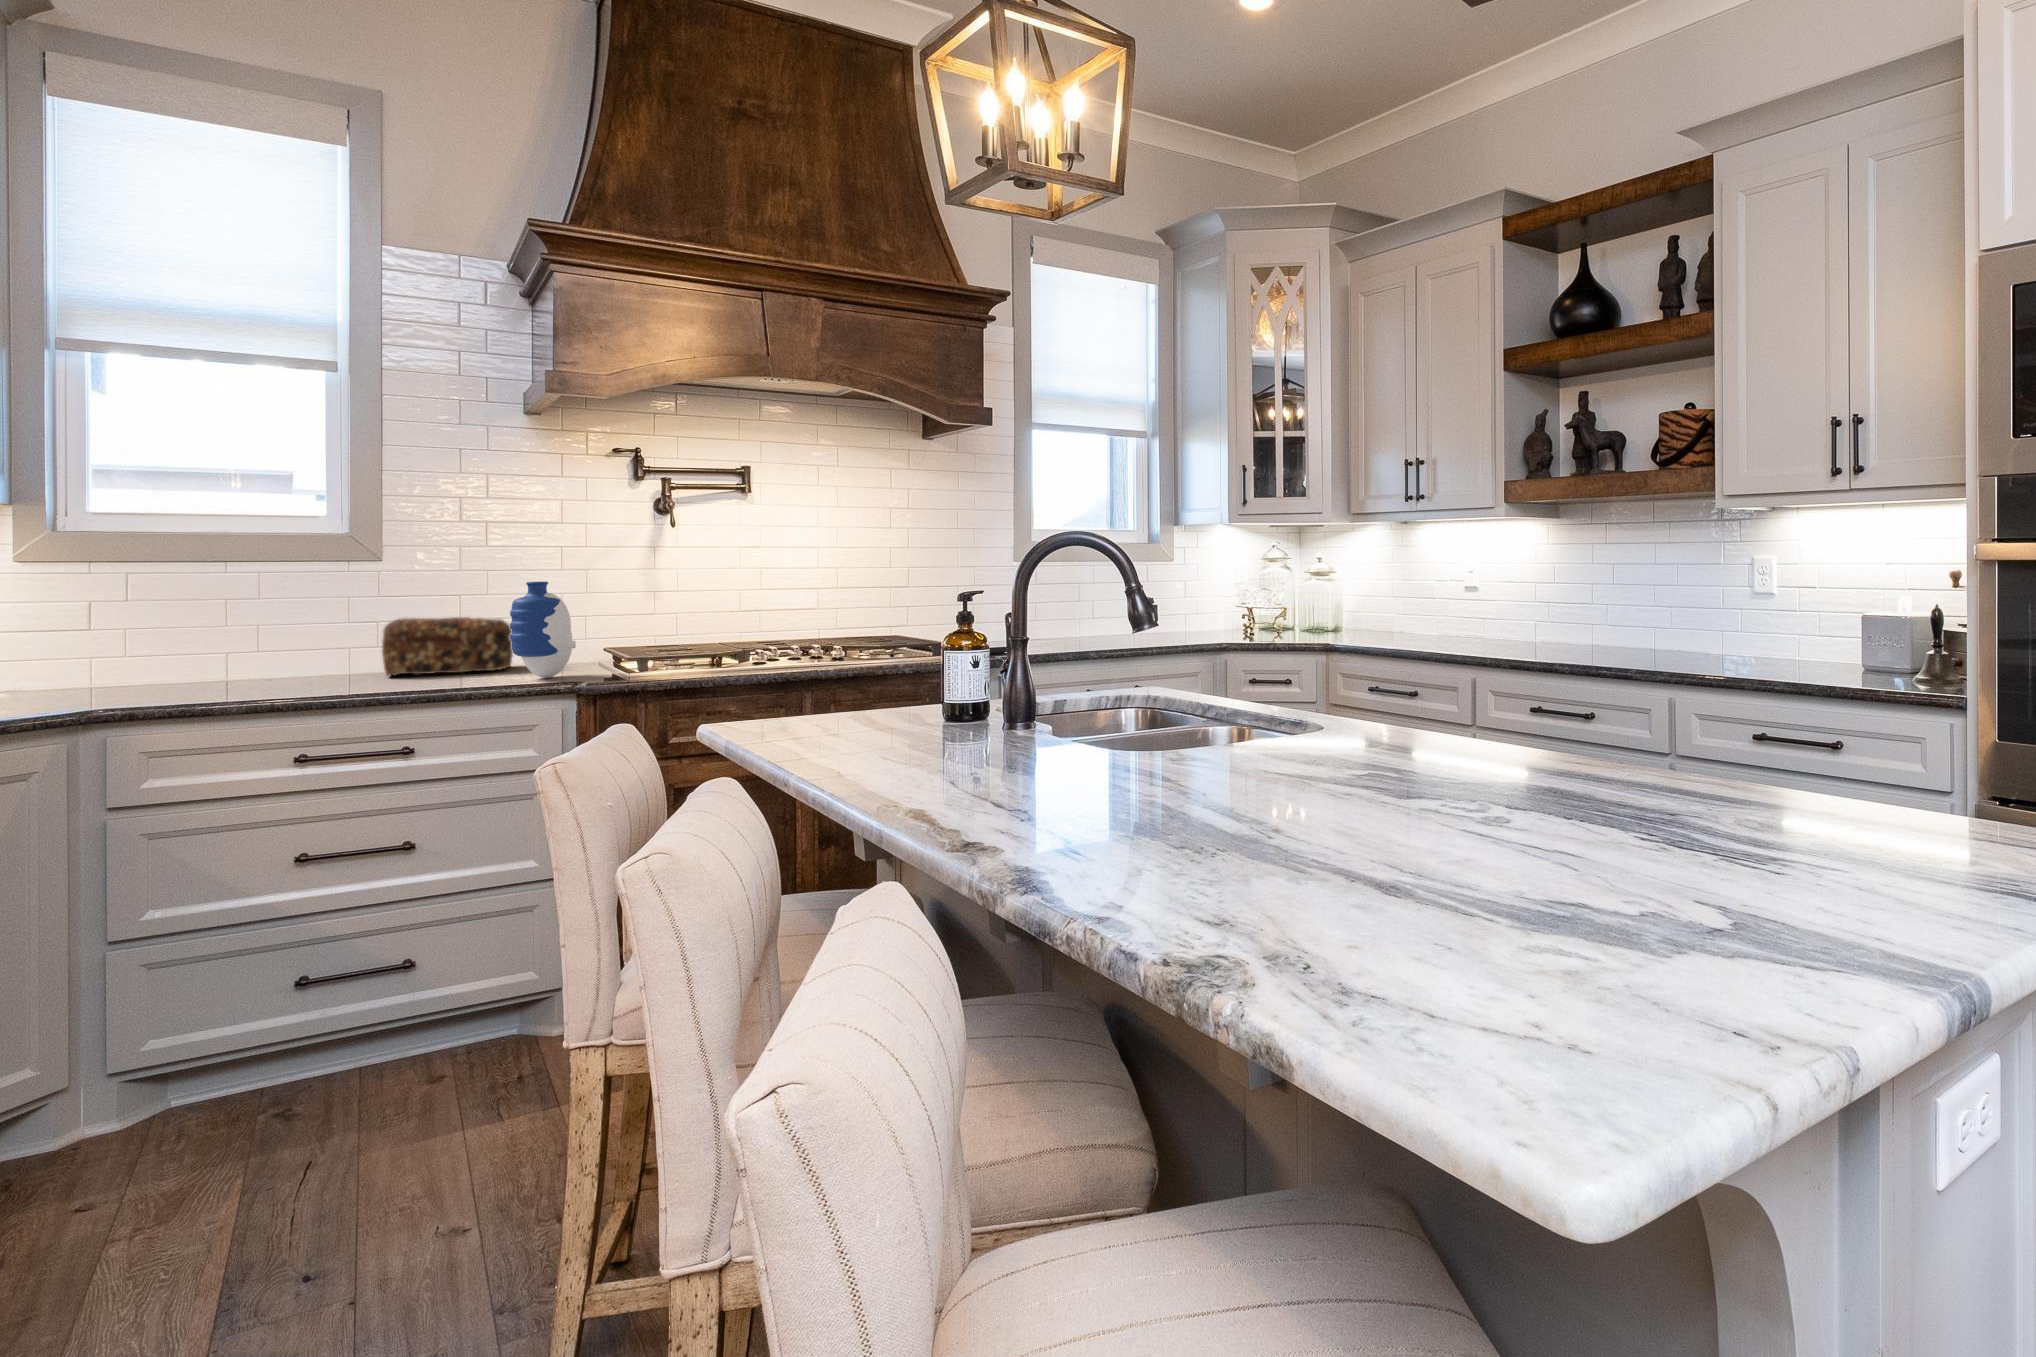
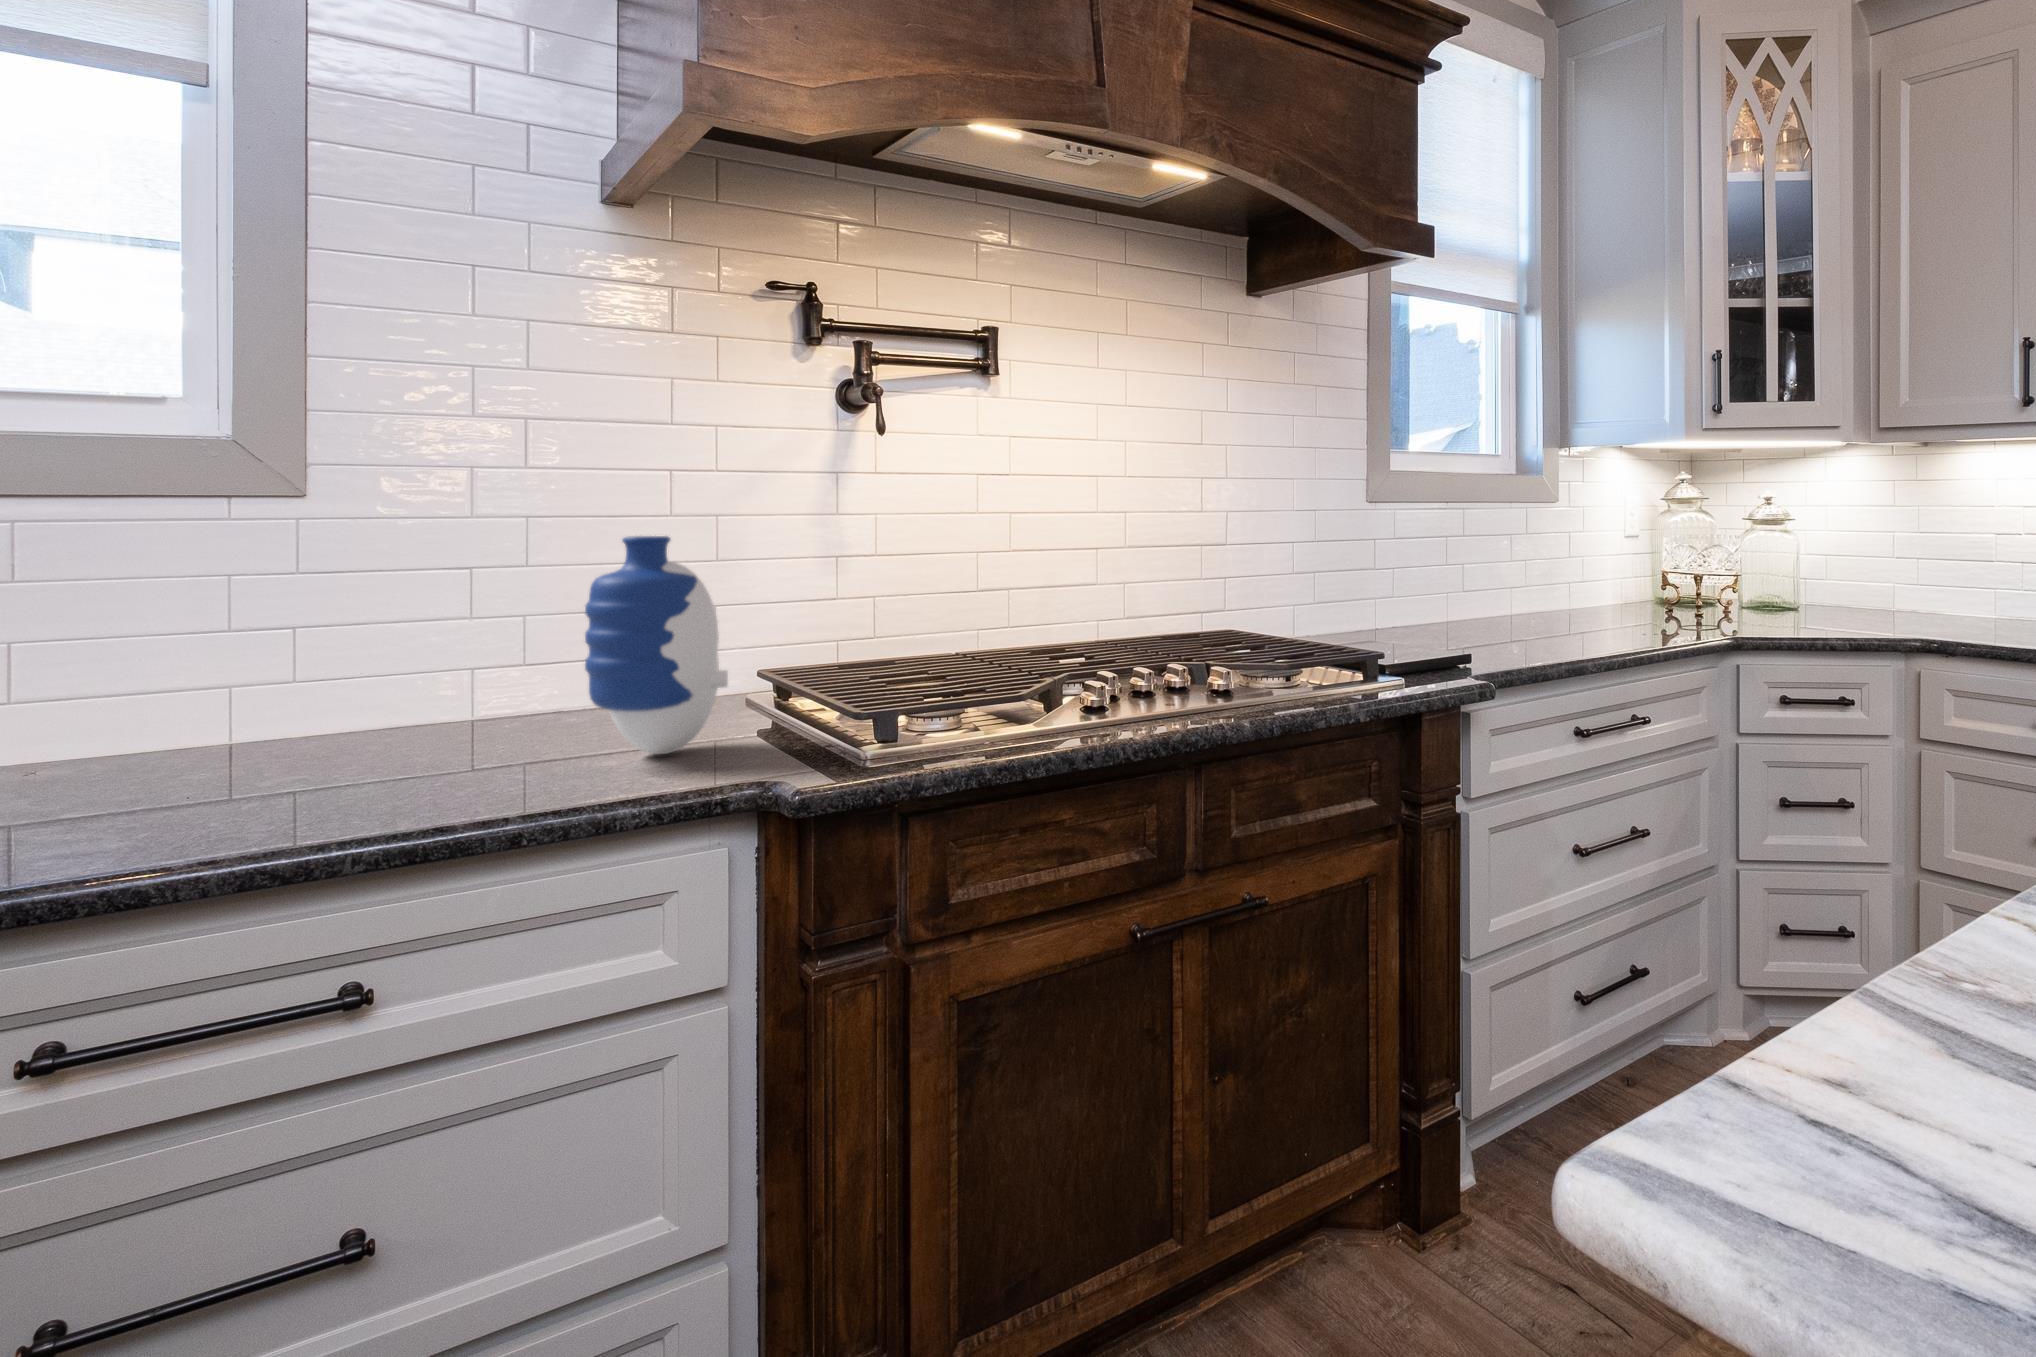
bread loaf: present [382,617,513,675] -> none [290,612,576,748]

